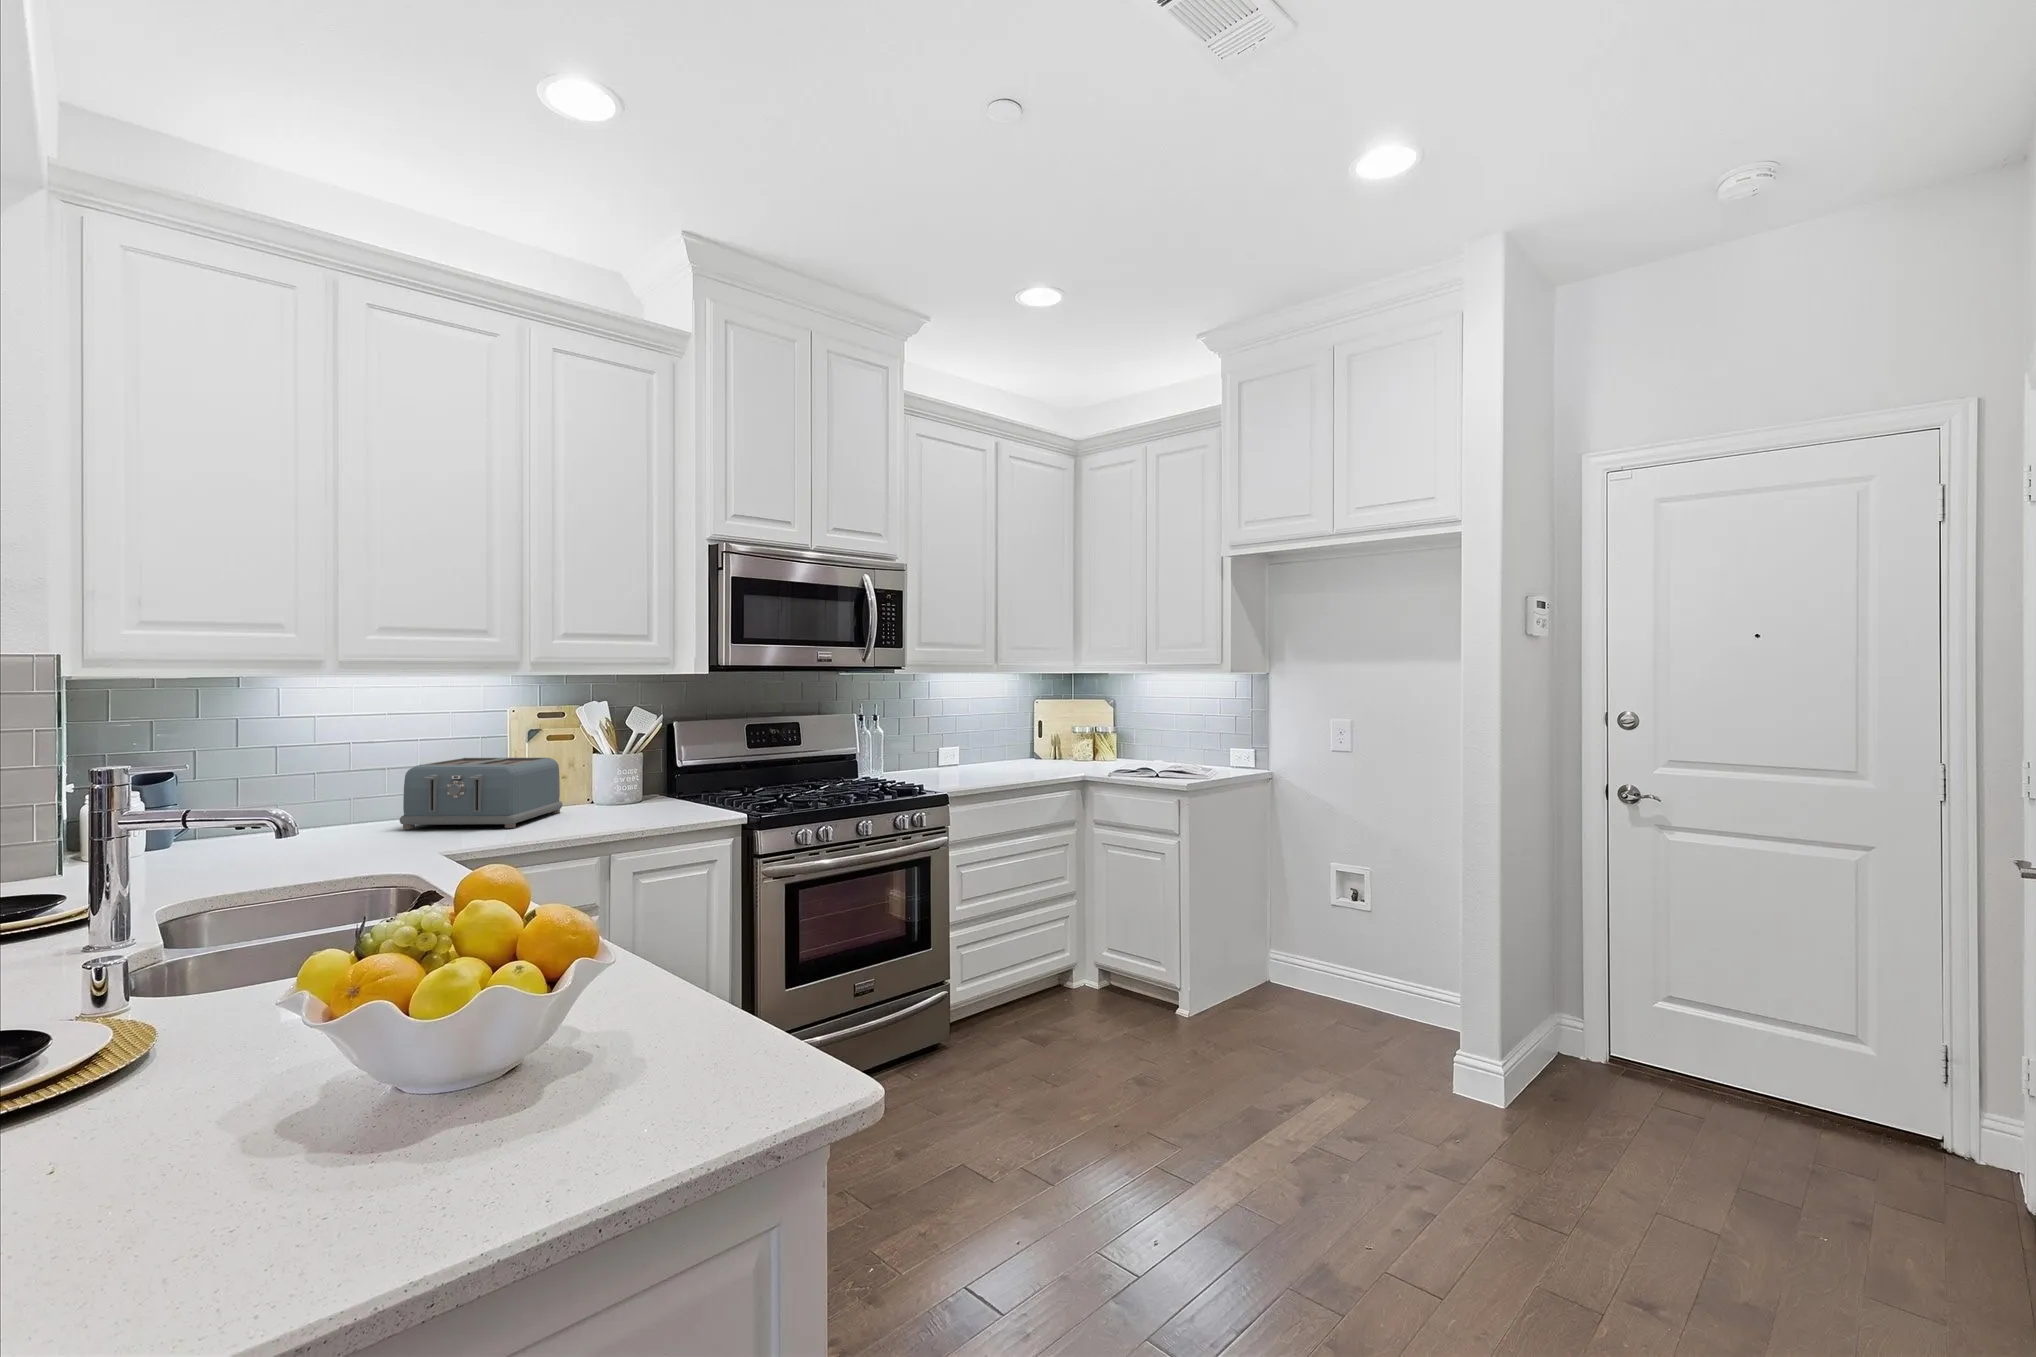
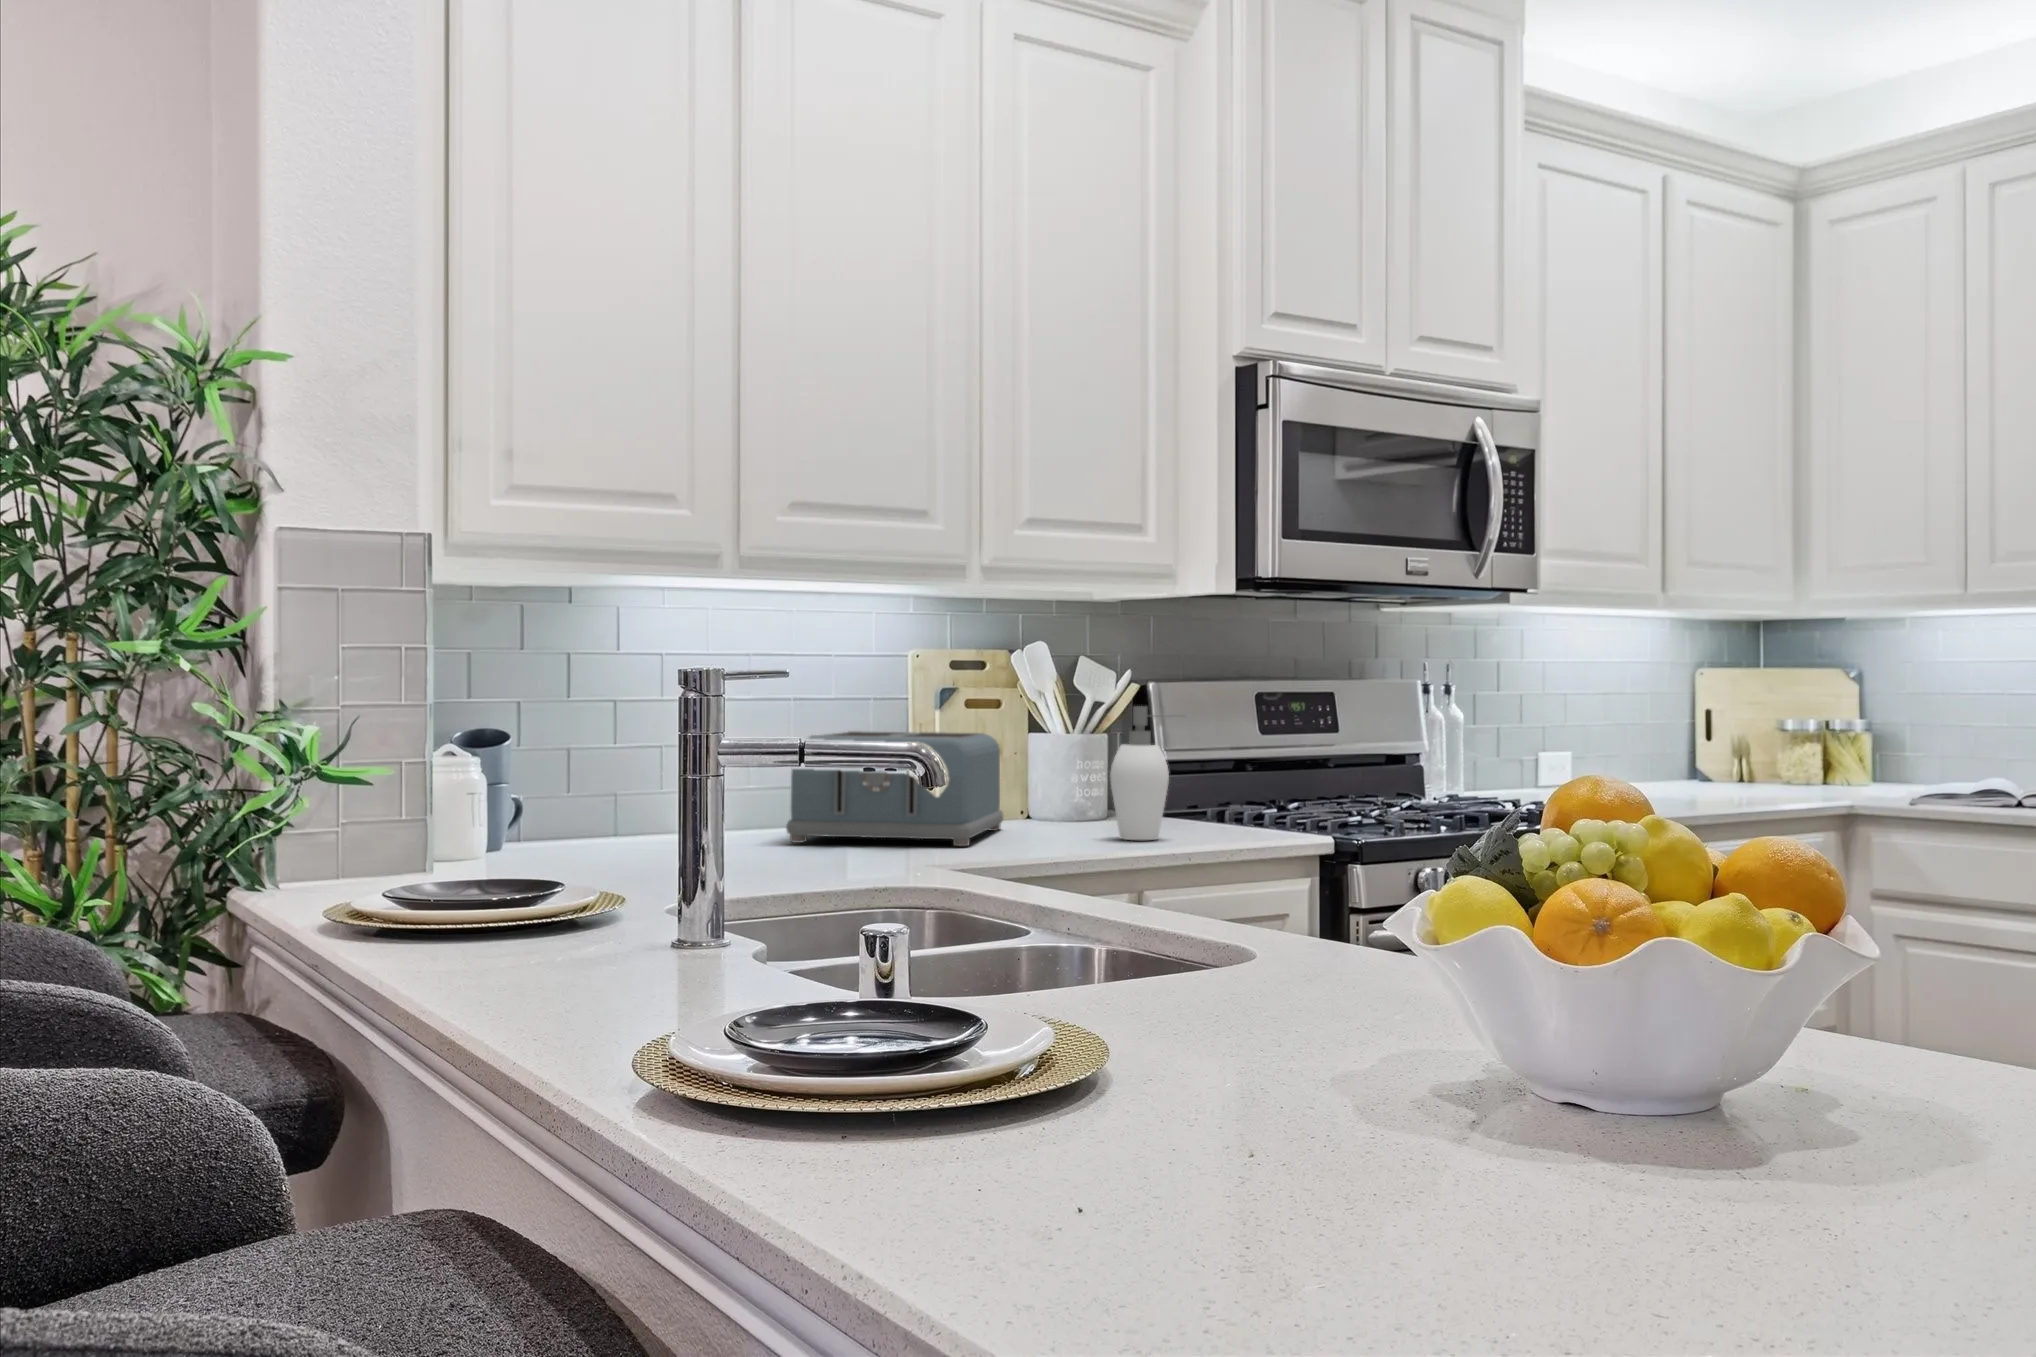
soap dispenser: none [612,743,654,819] -> present [1110,706,1169,840]

